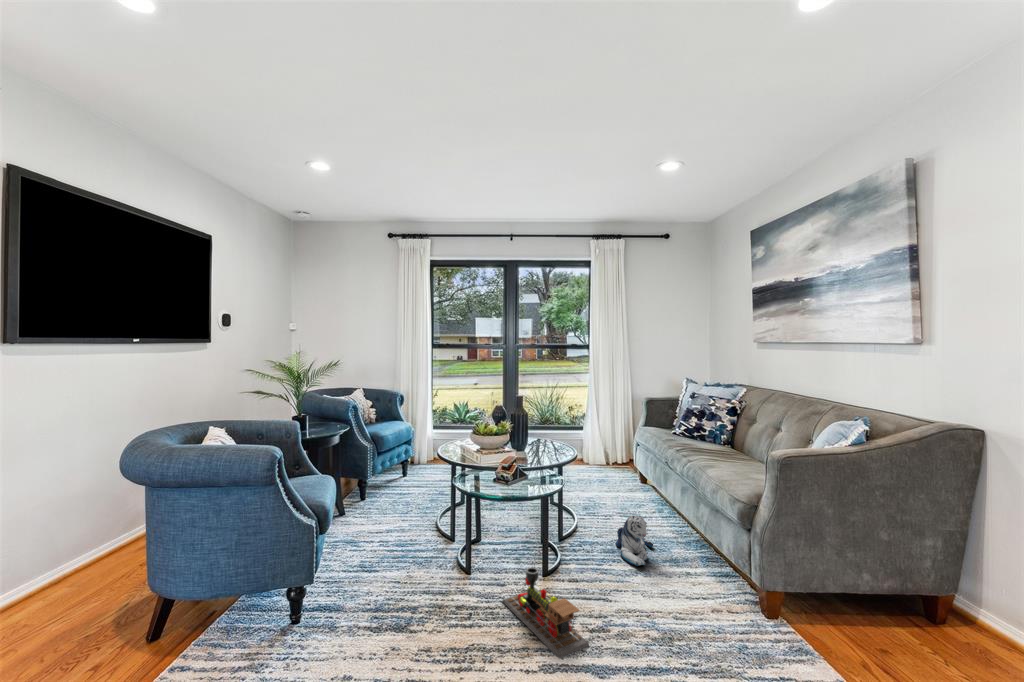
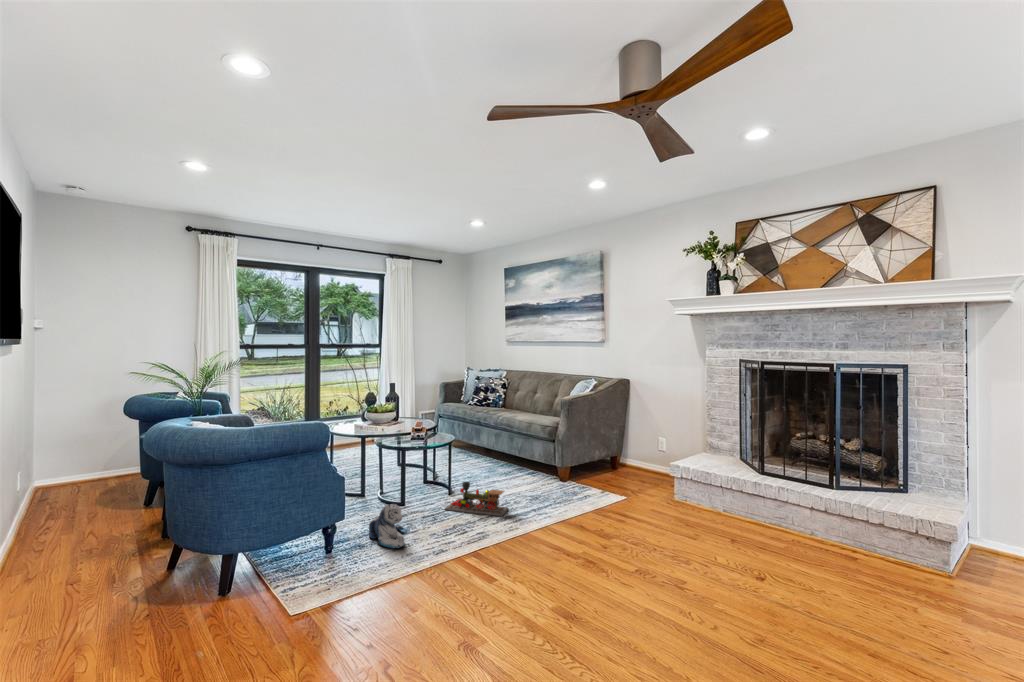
plush toy: present [615,515,653,566] -> present [369,504,405,549]

